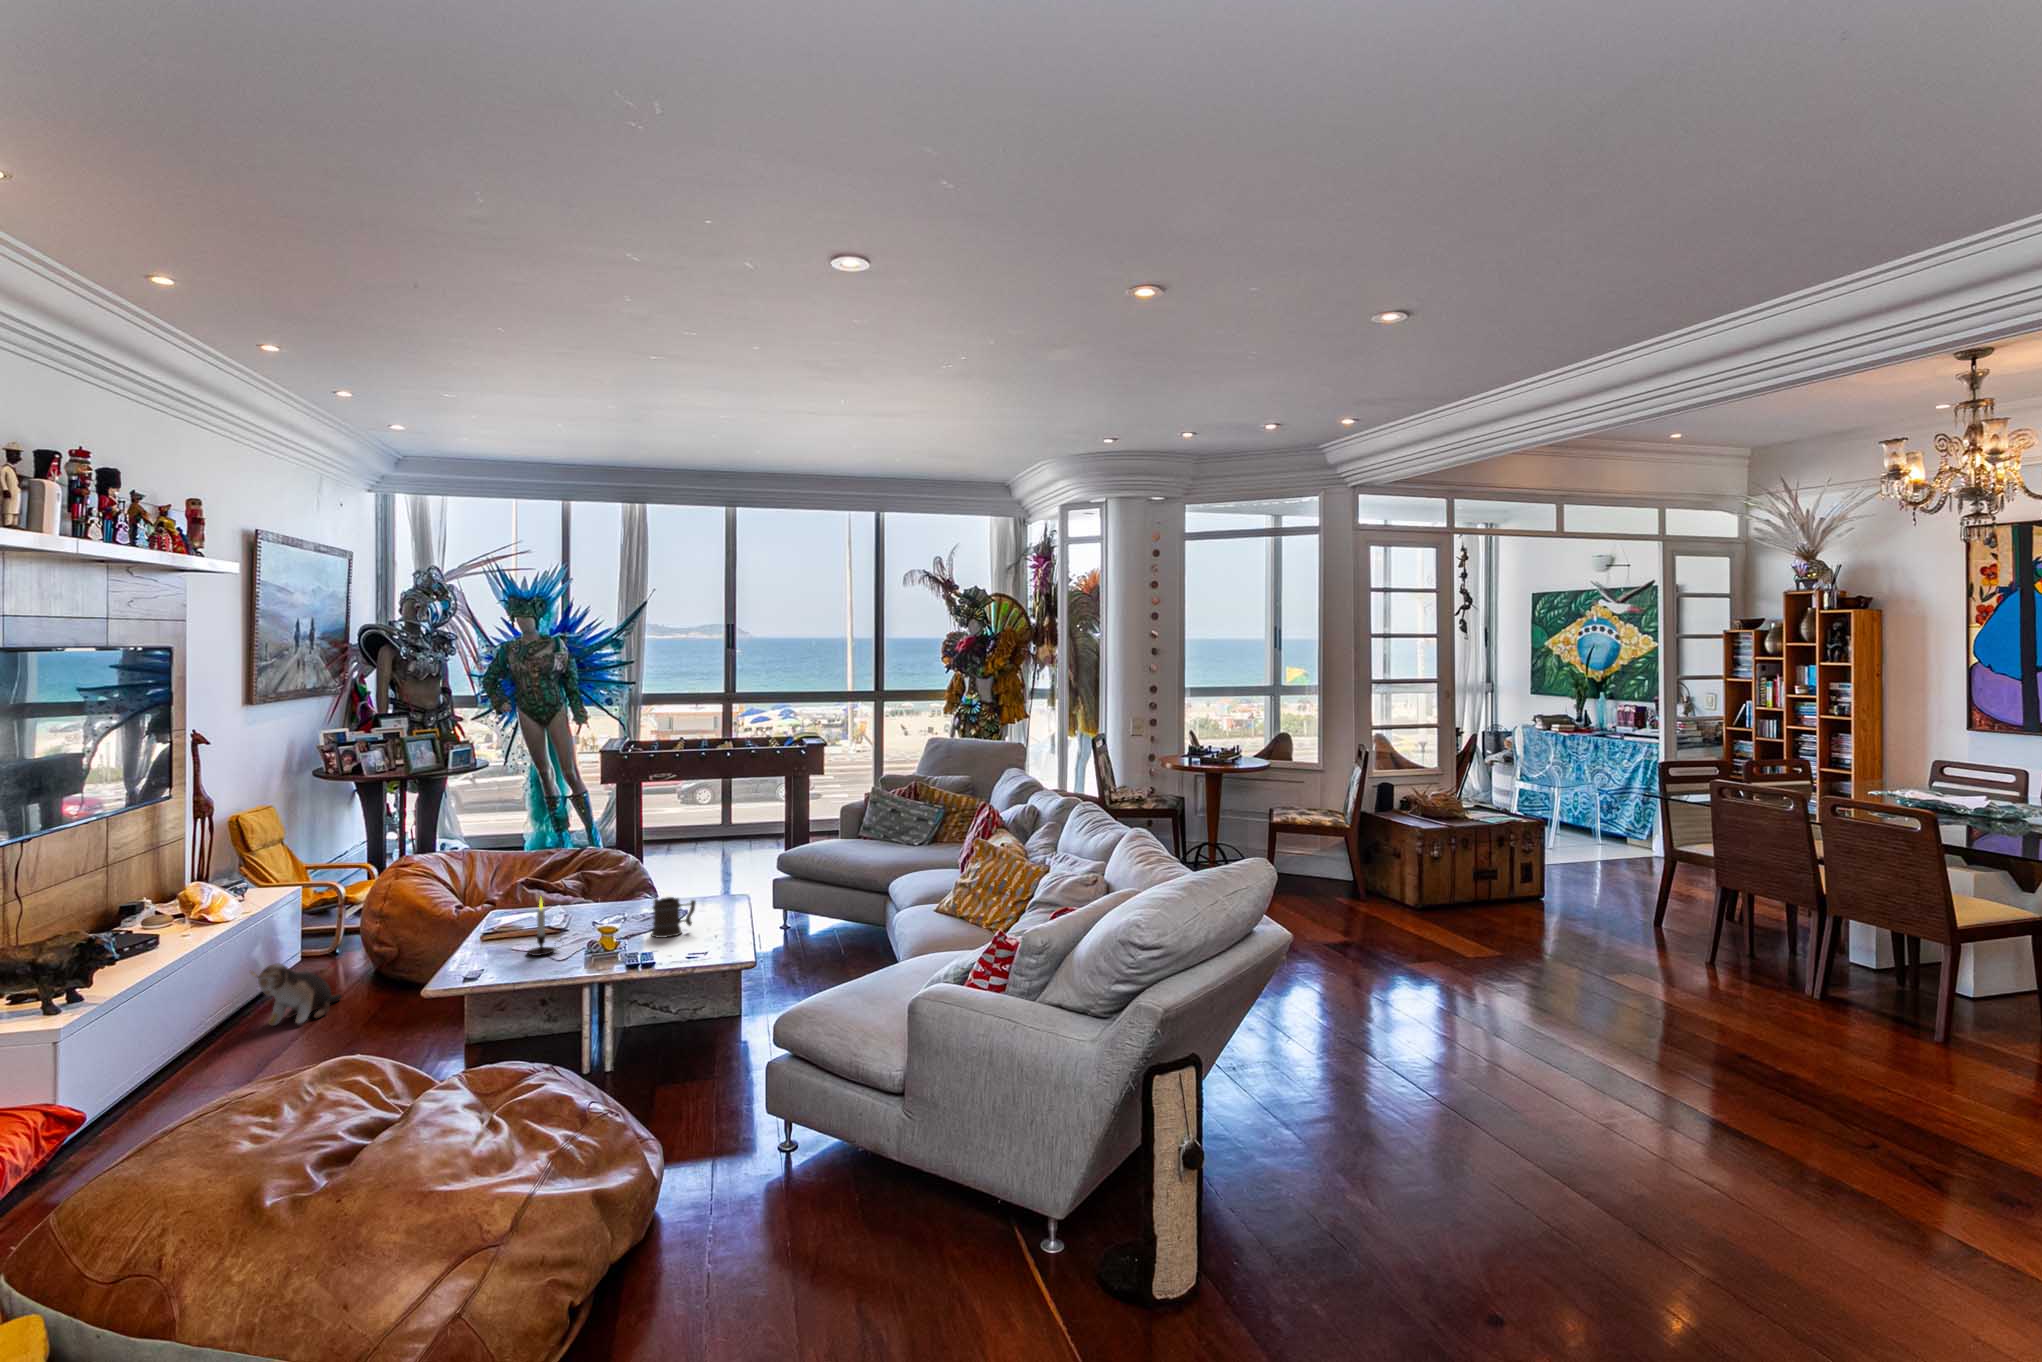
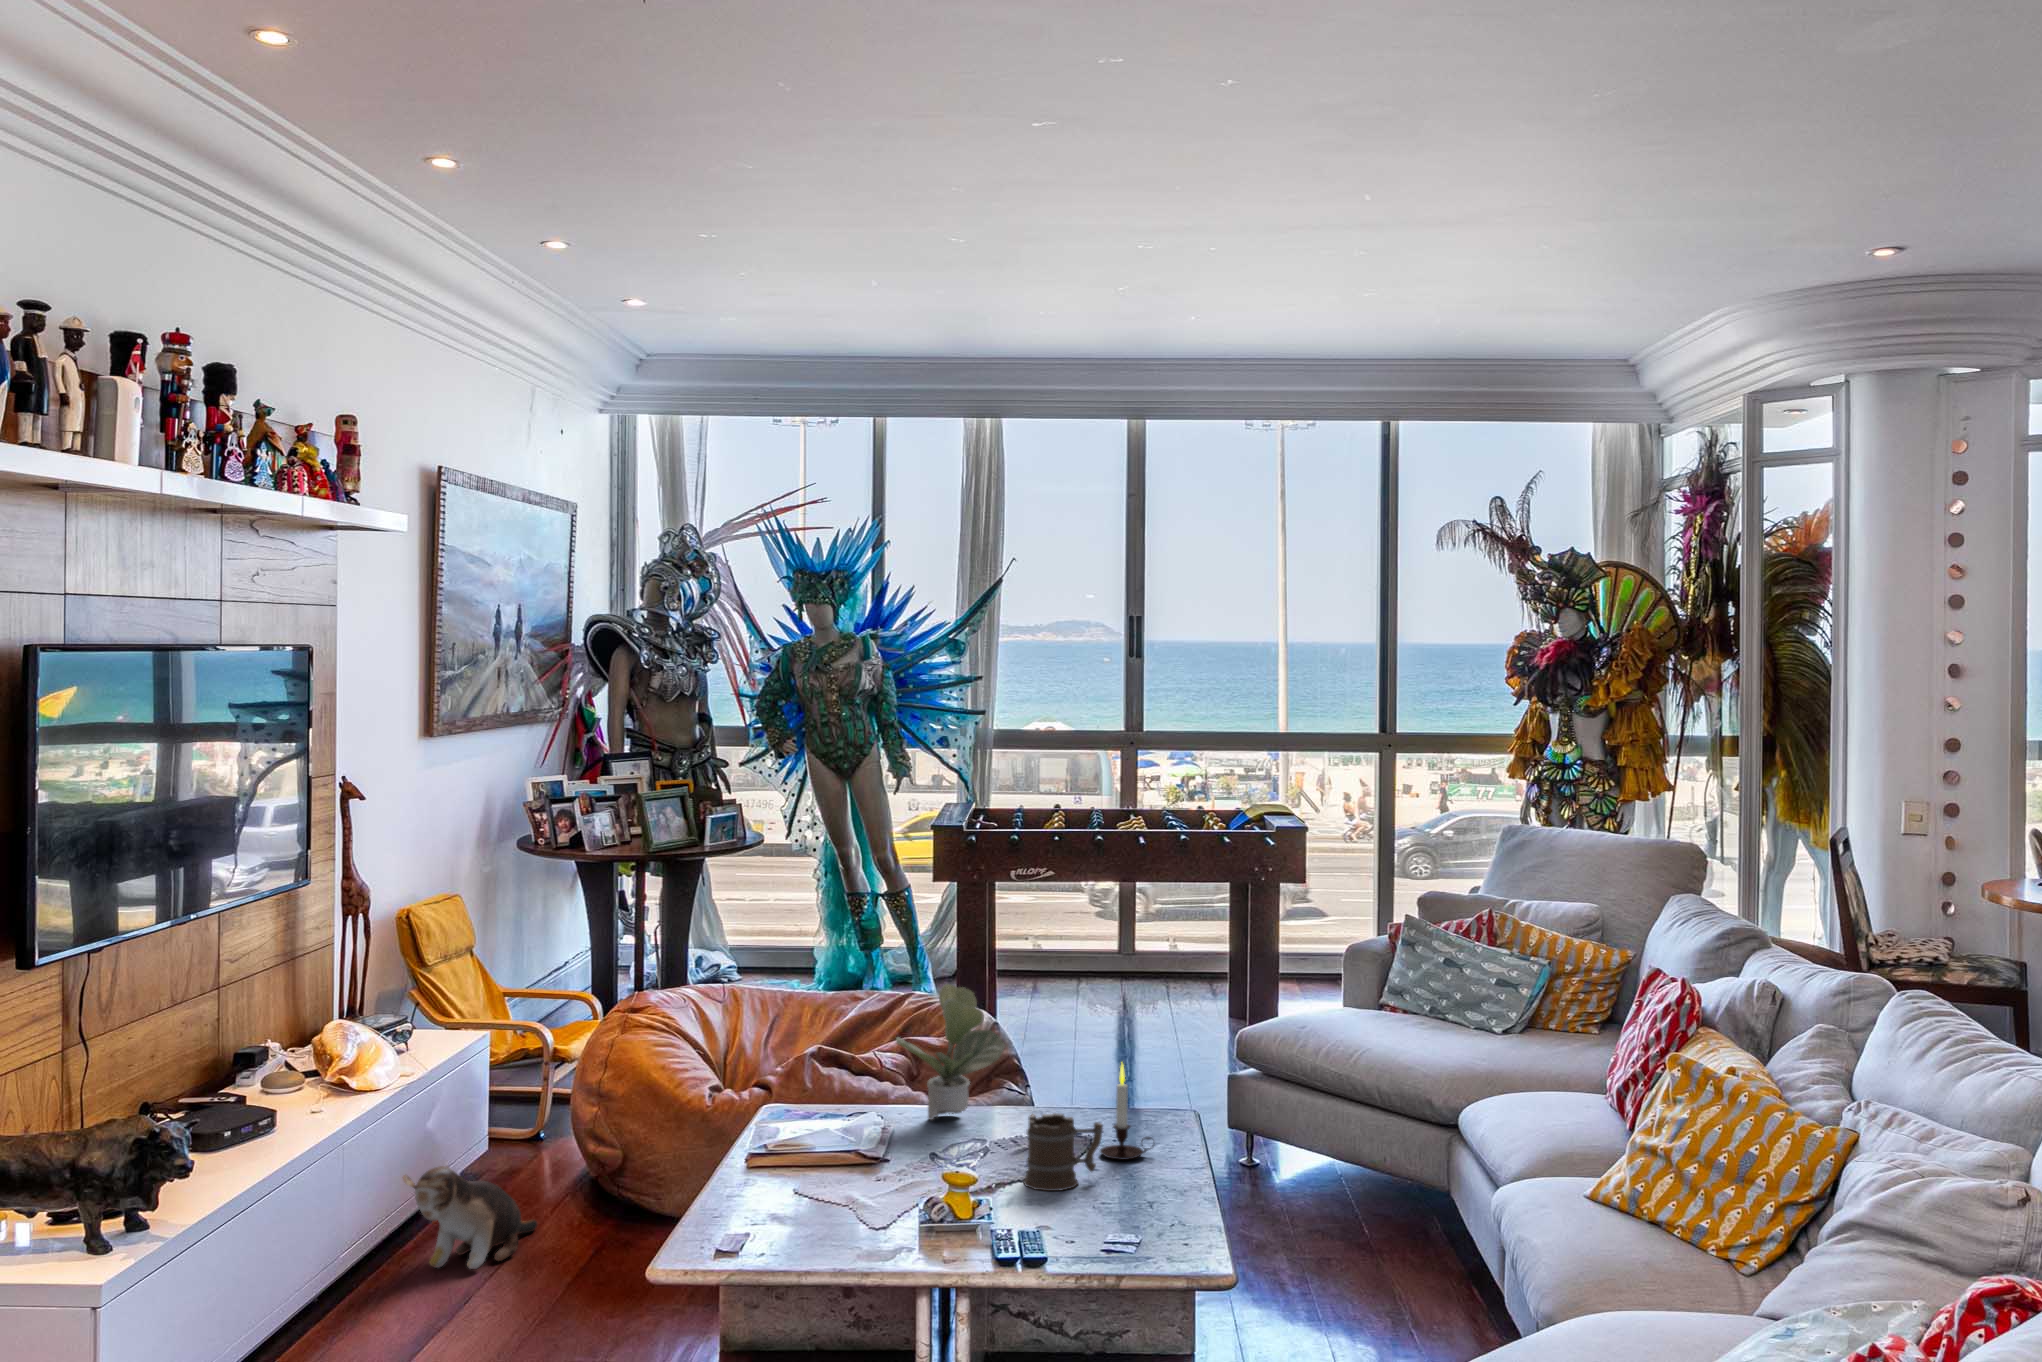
potted plant: none [575,834,642,910] -> present [896,984,1005,1120]
candle: present [527,898,557,956] -> present [1100,1064,1152,1160]

